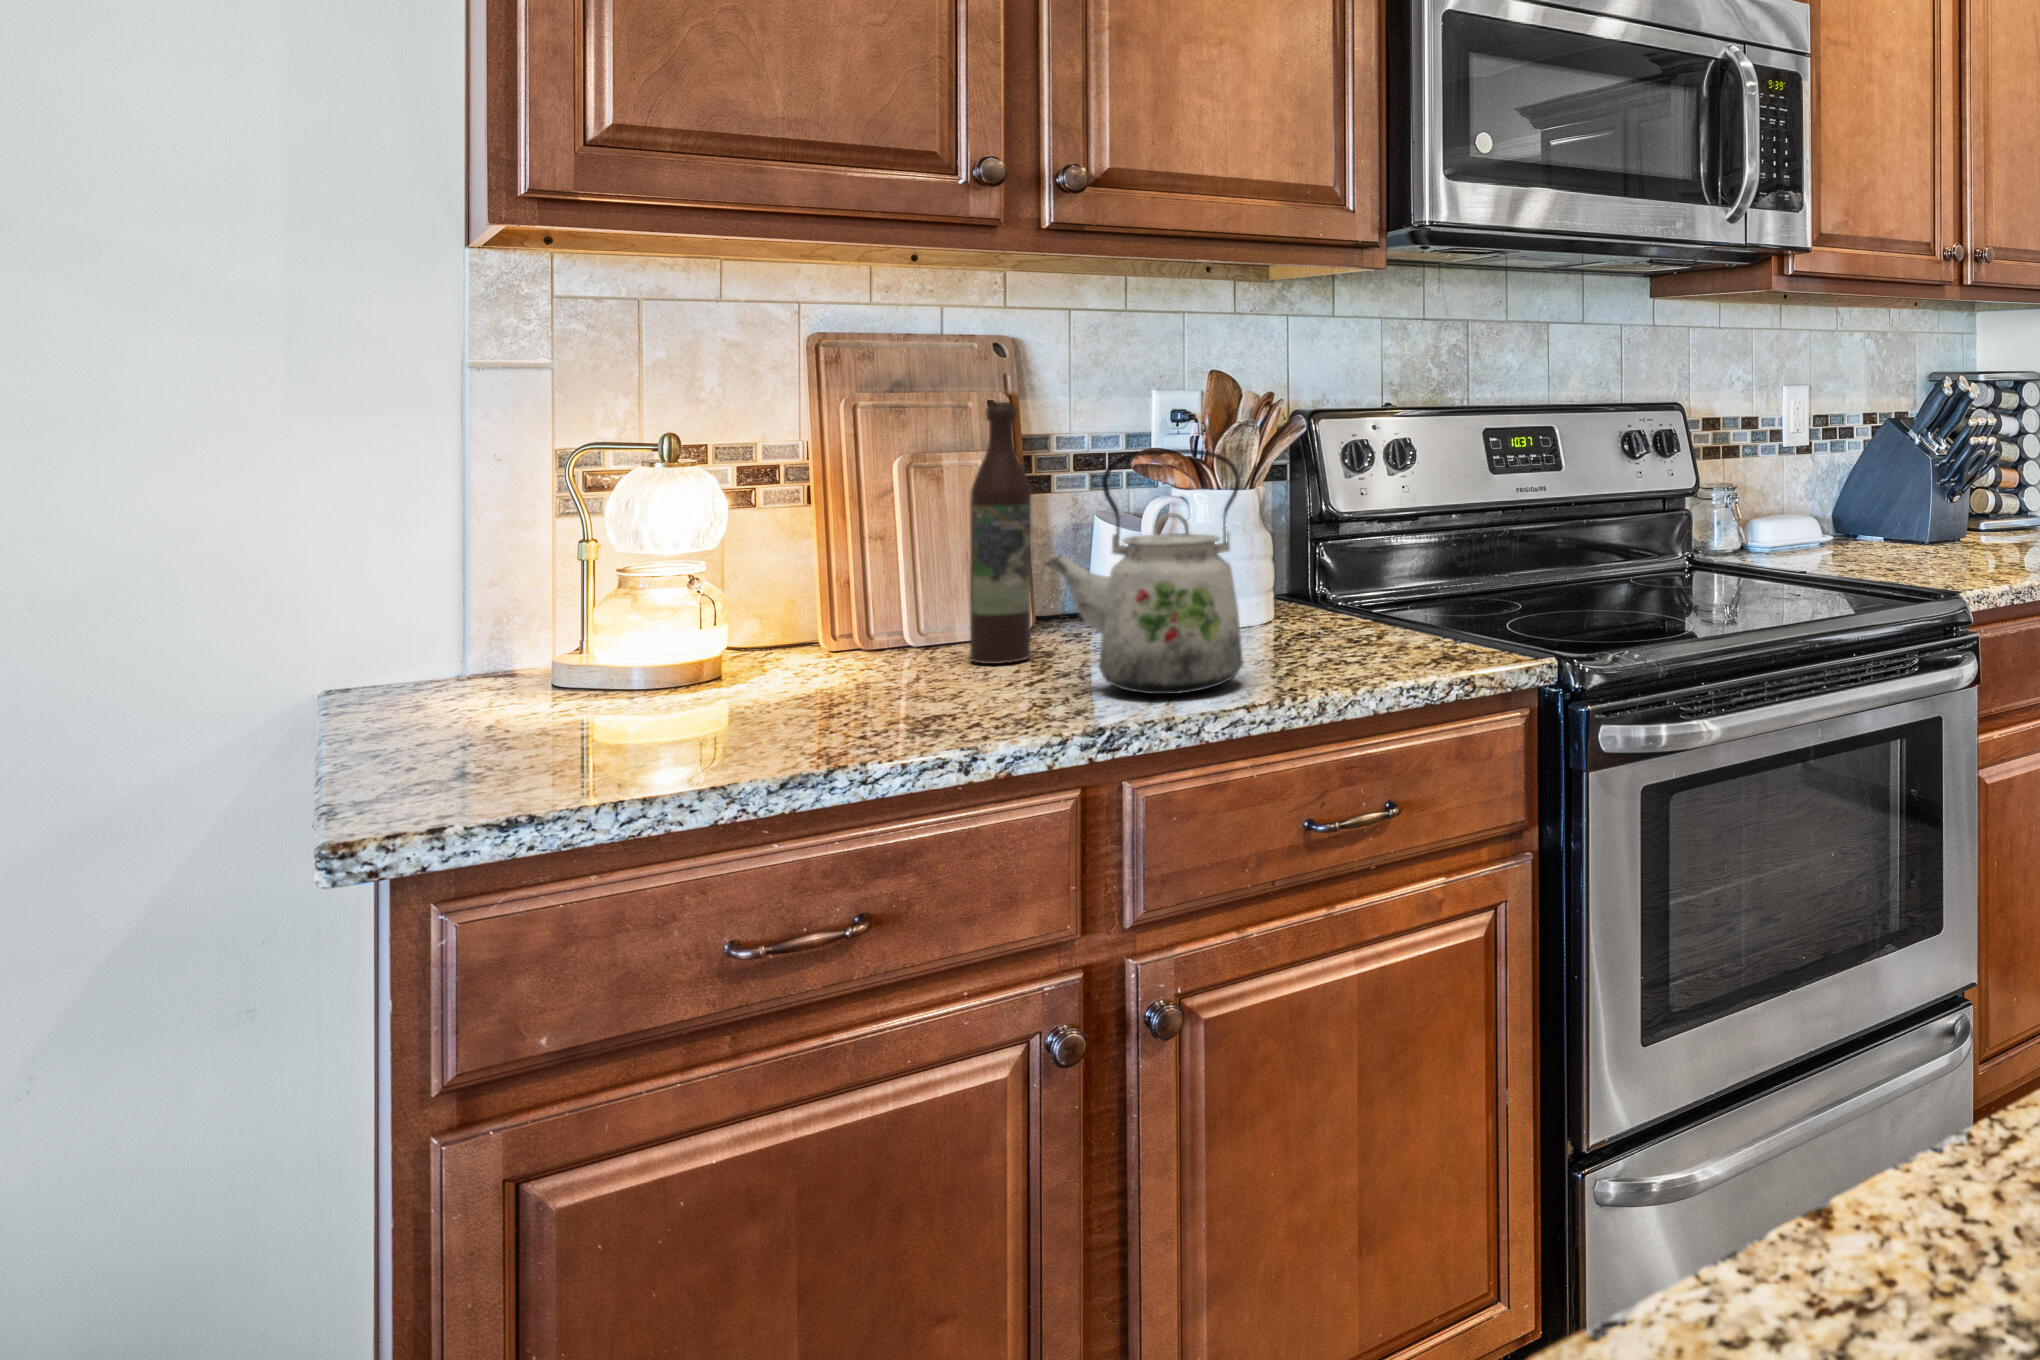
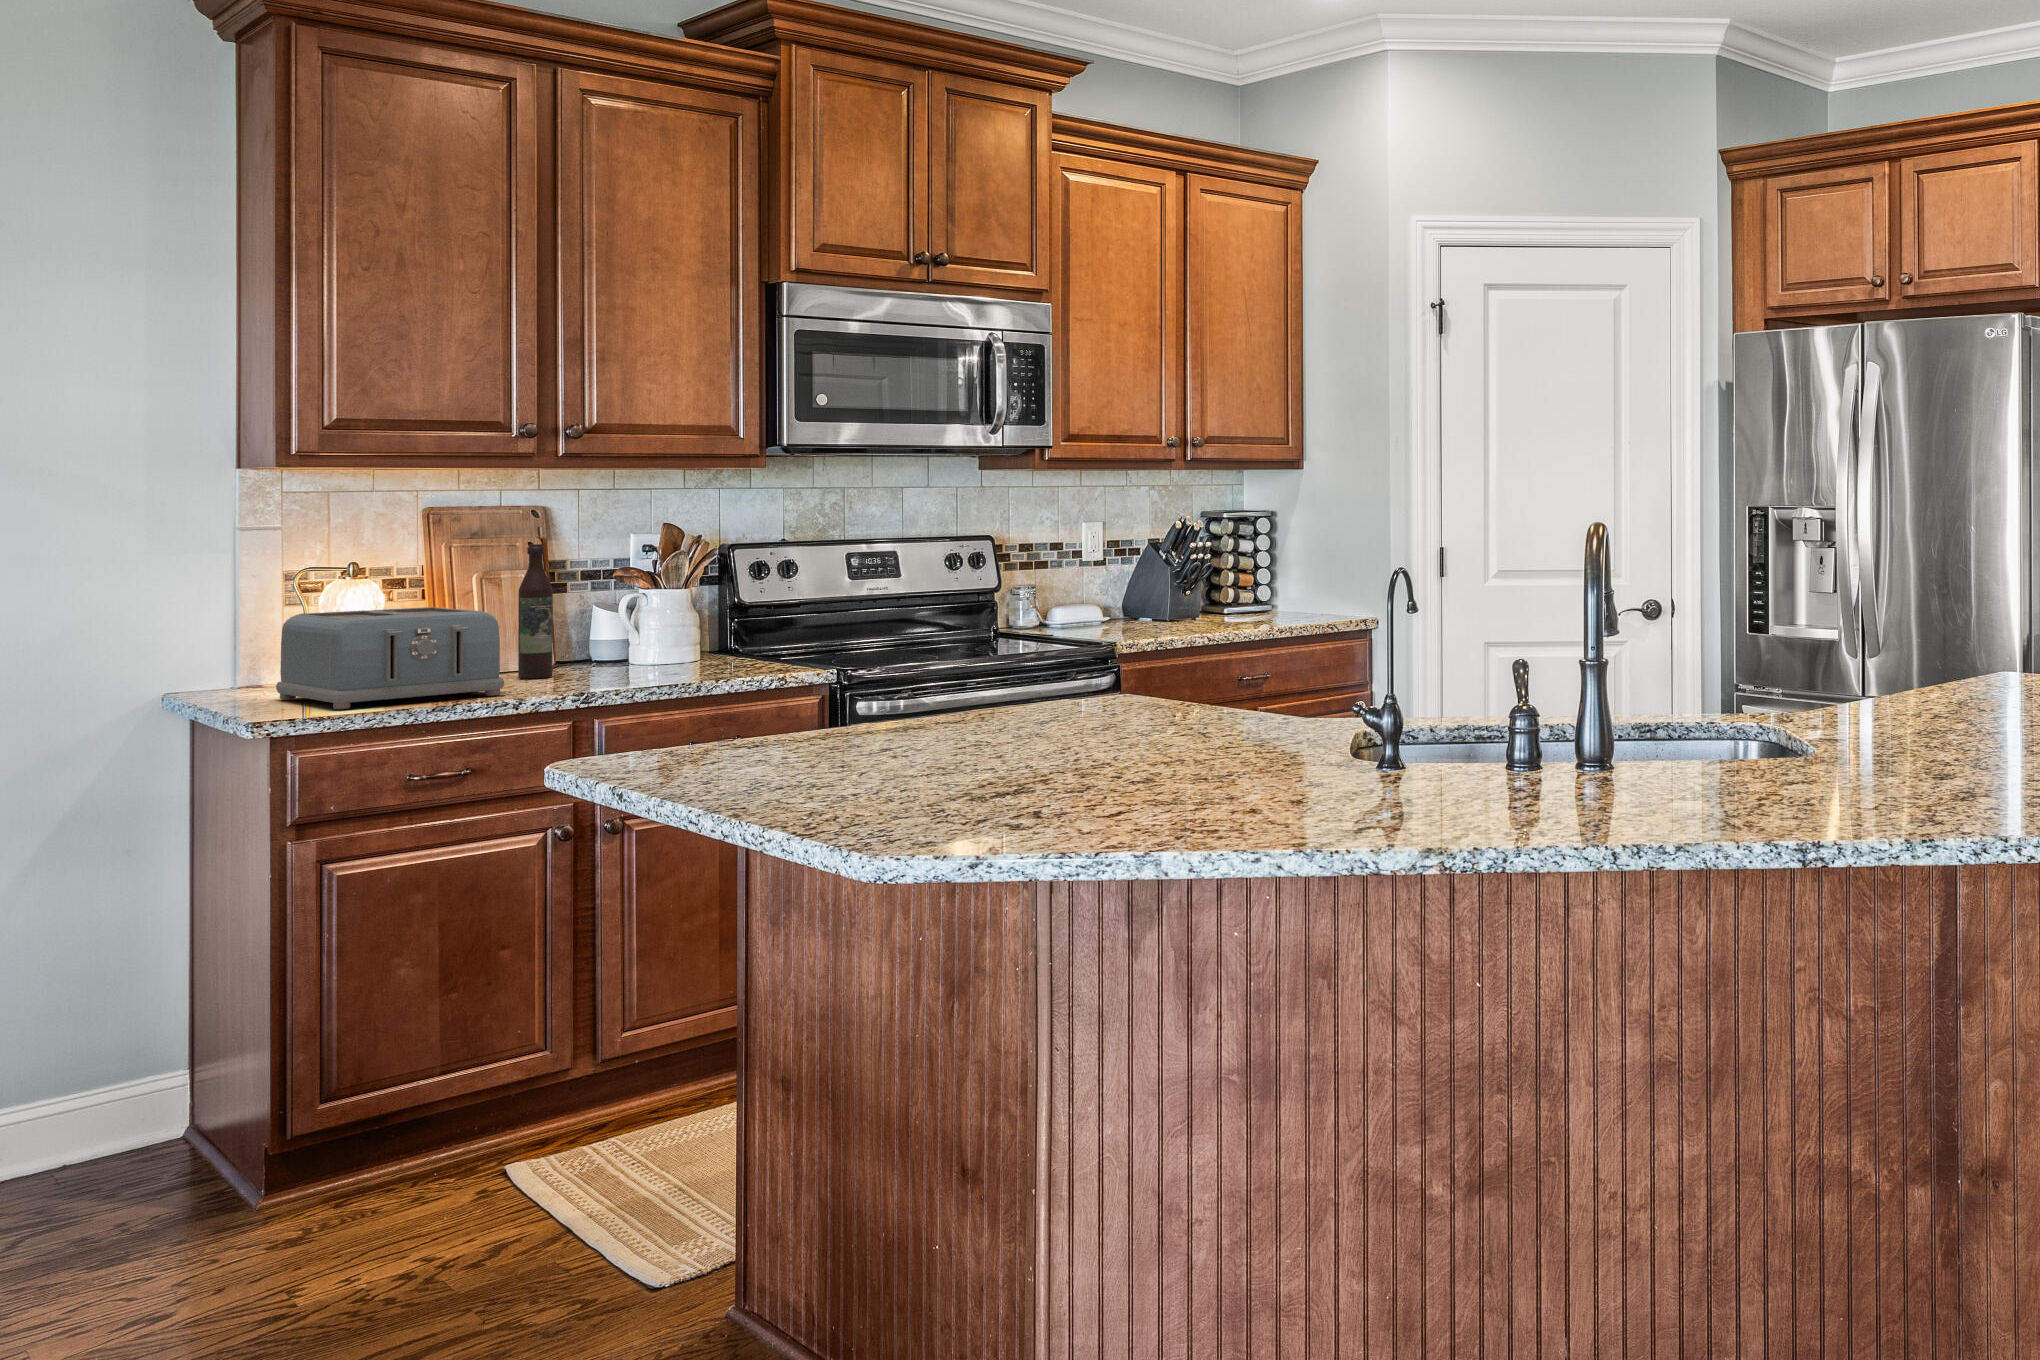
kettle: present [1045,449,1243,694] -> none [557,568,662,684]
toaster: none [493,526,940,783] -> present [276,607,504,709]

